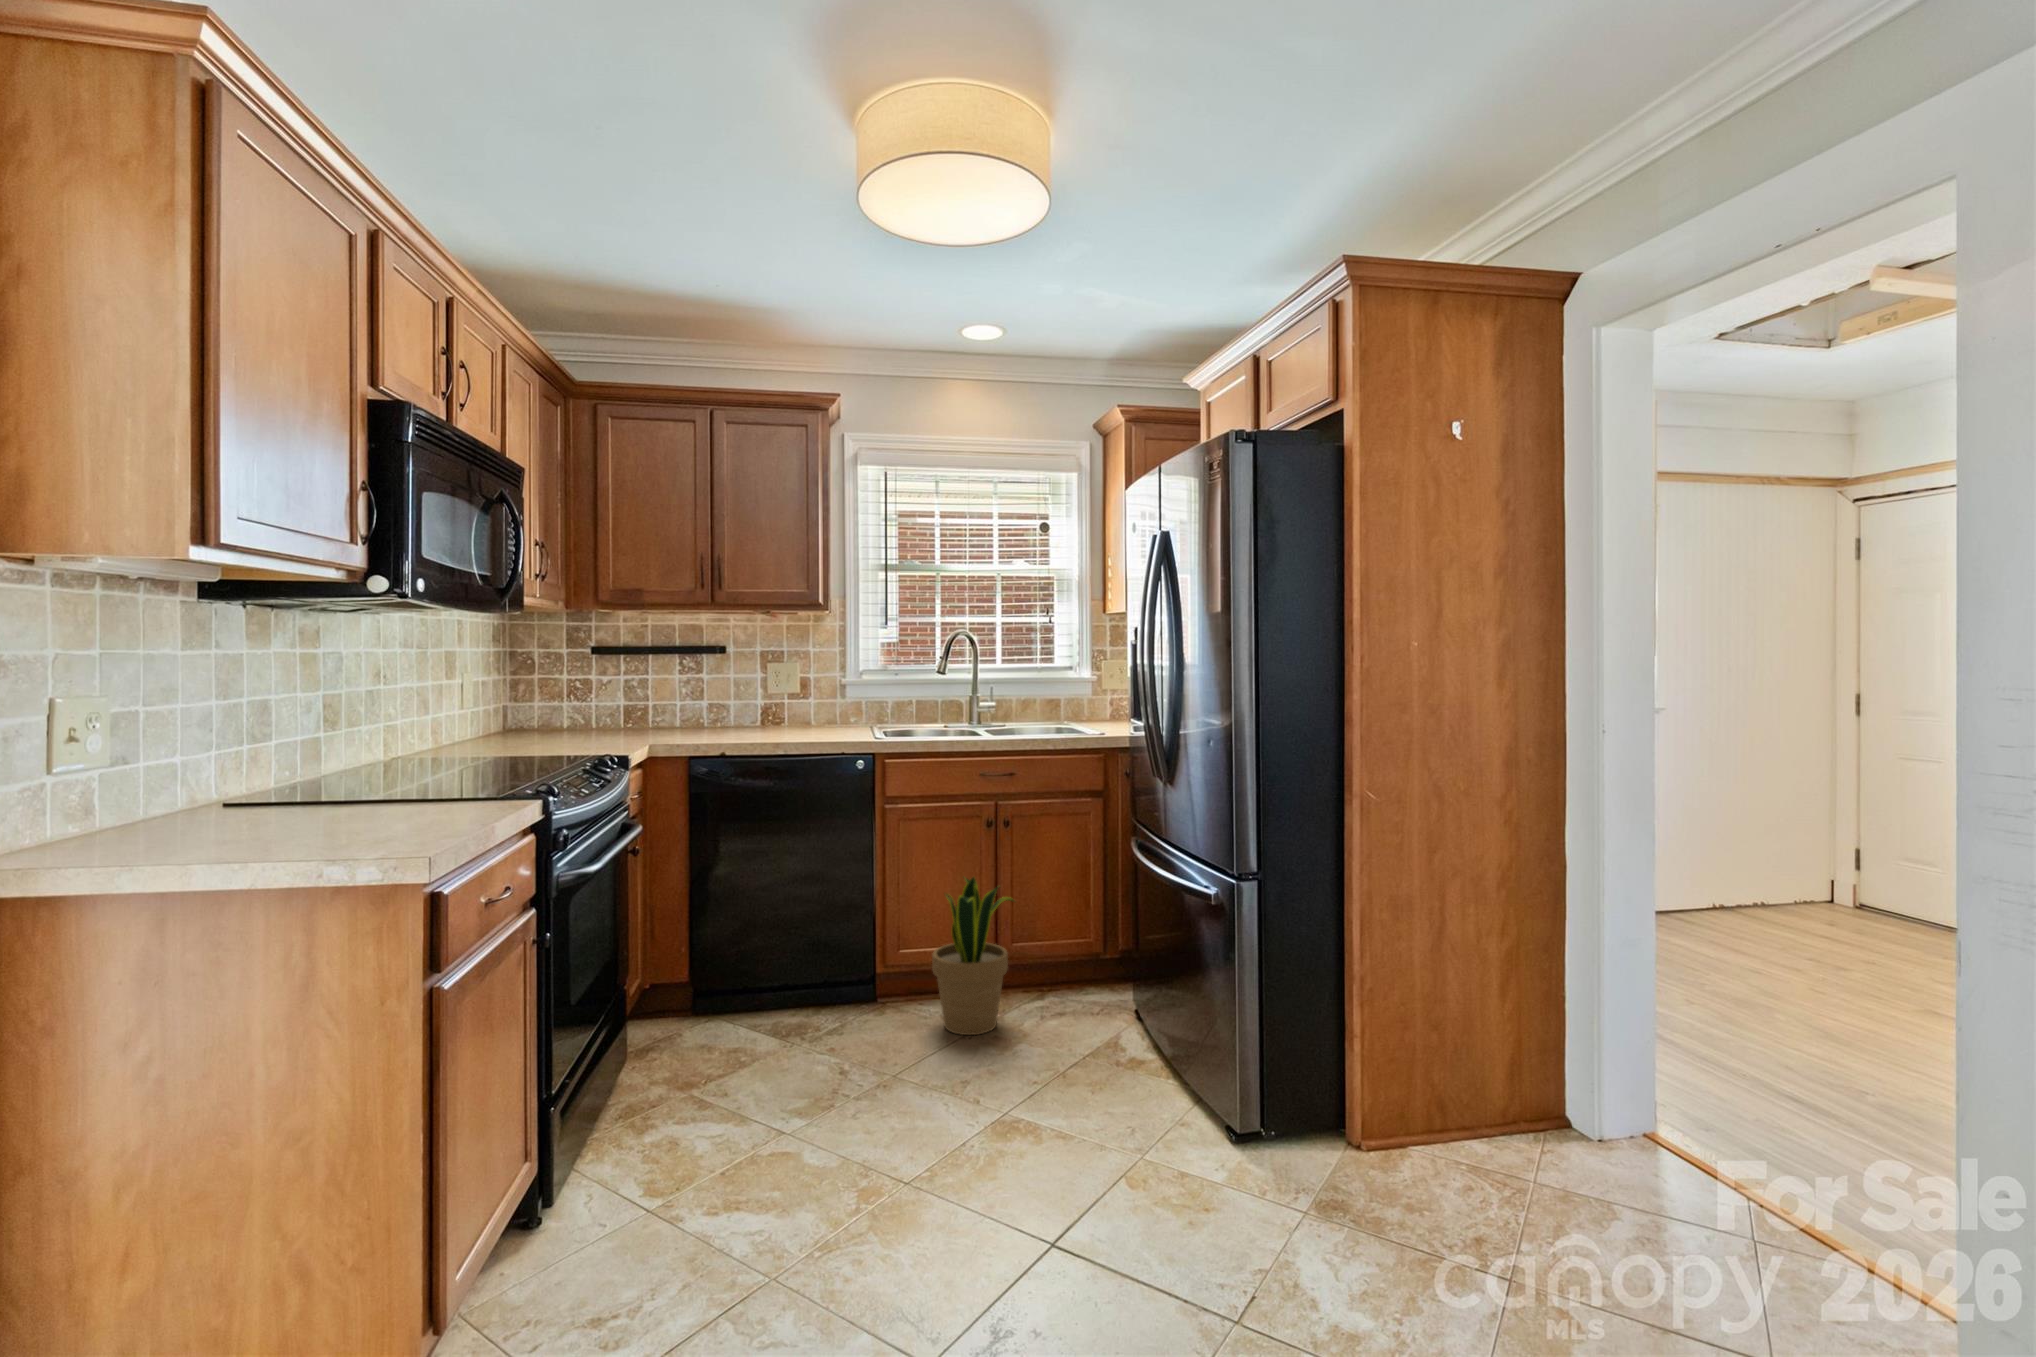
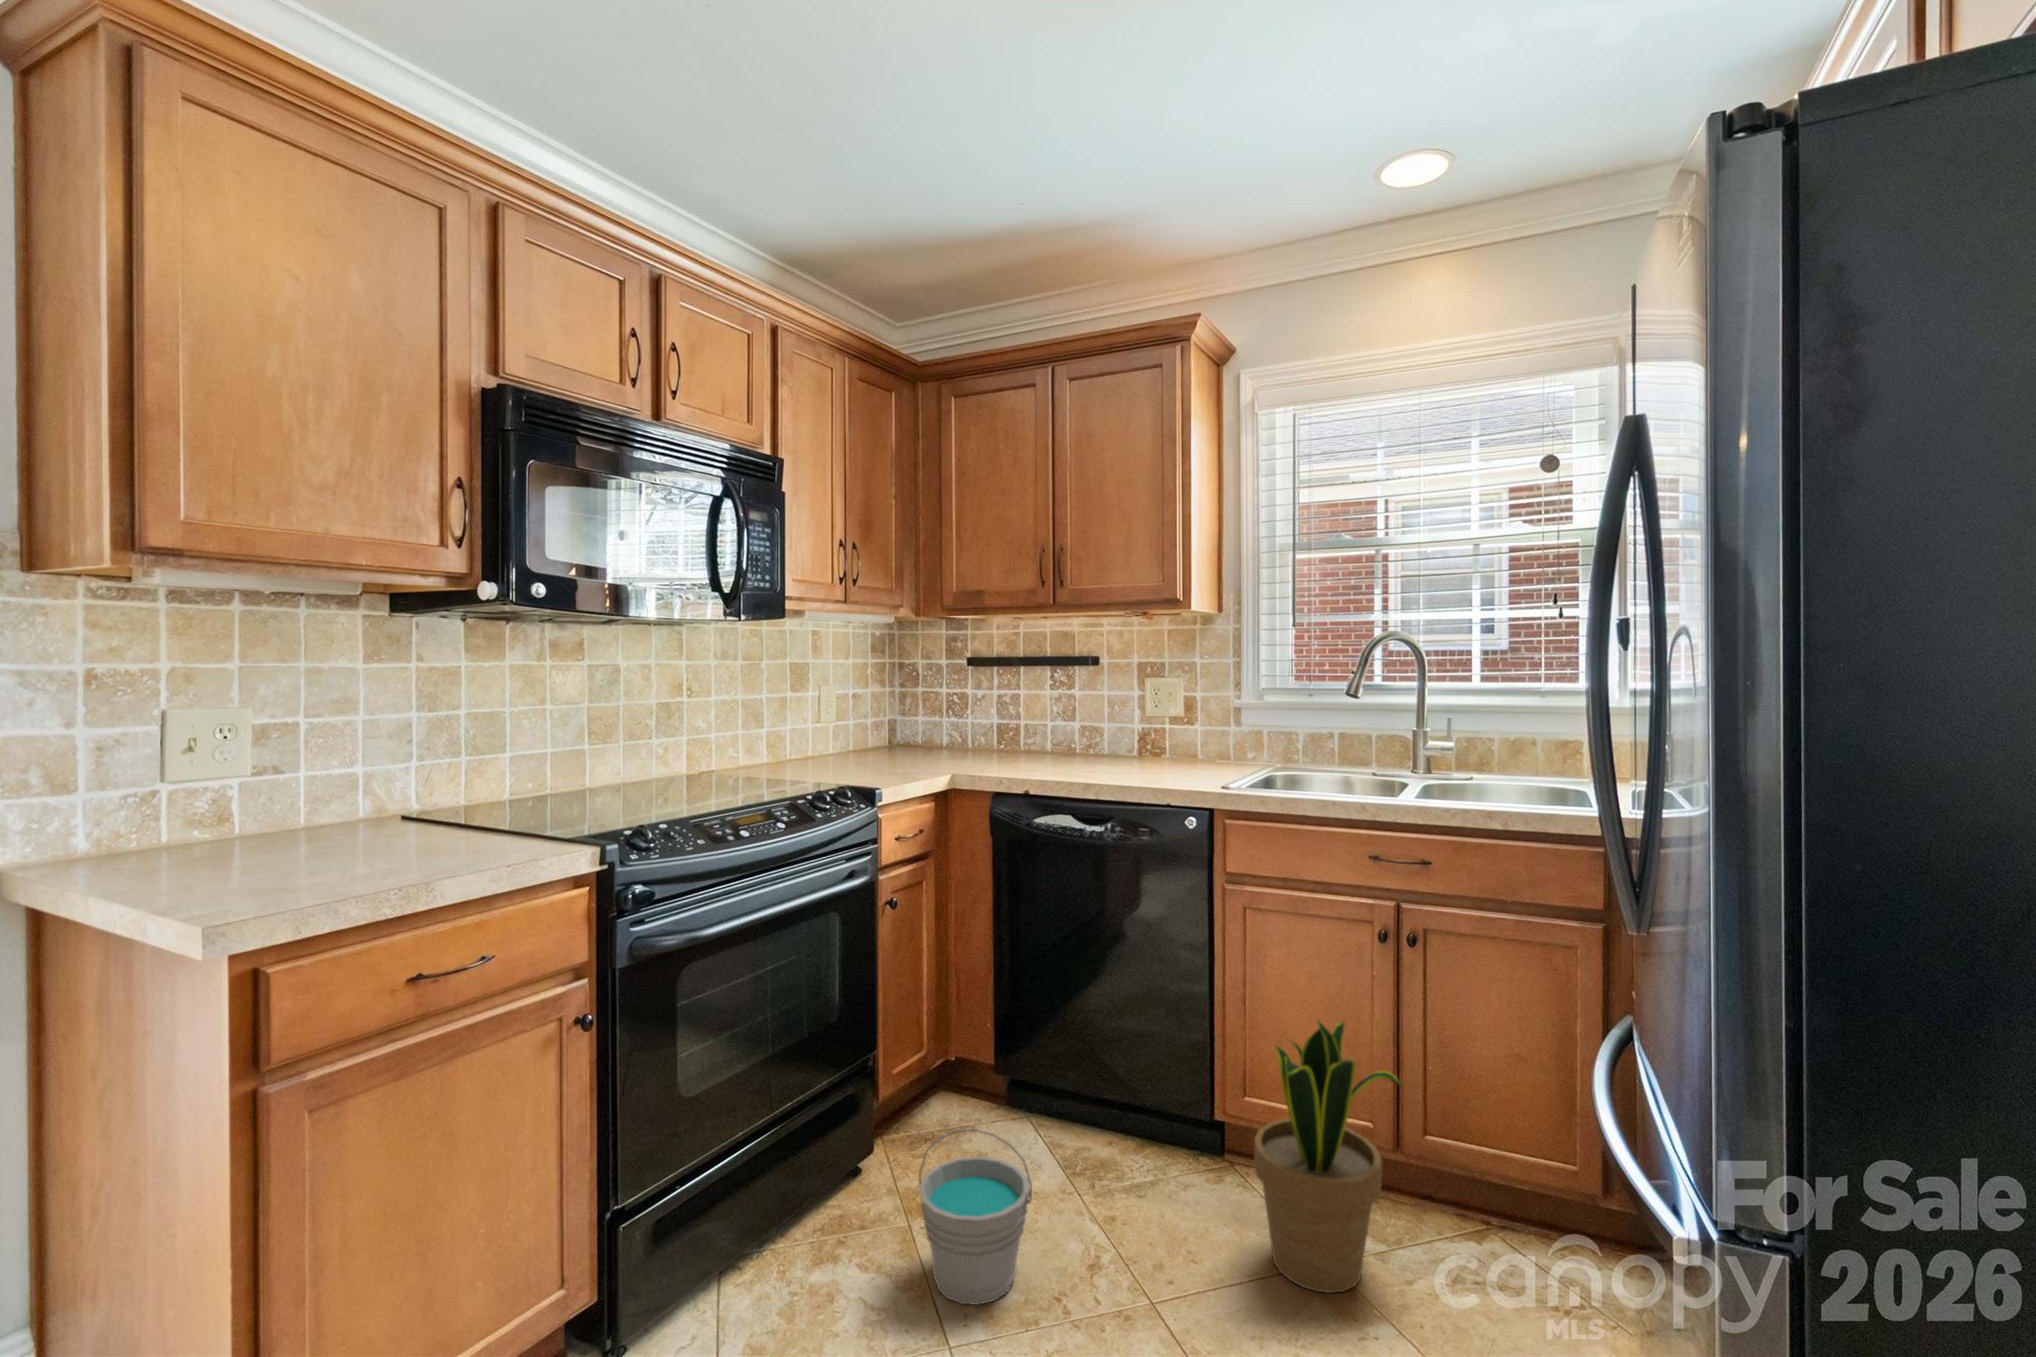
bucket: none [732,983,815,1102] -> present [919,1129,1032,1305]

